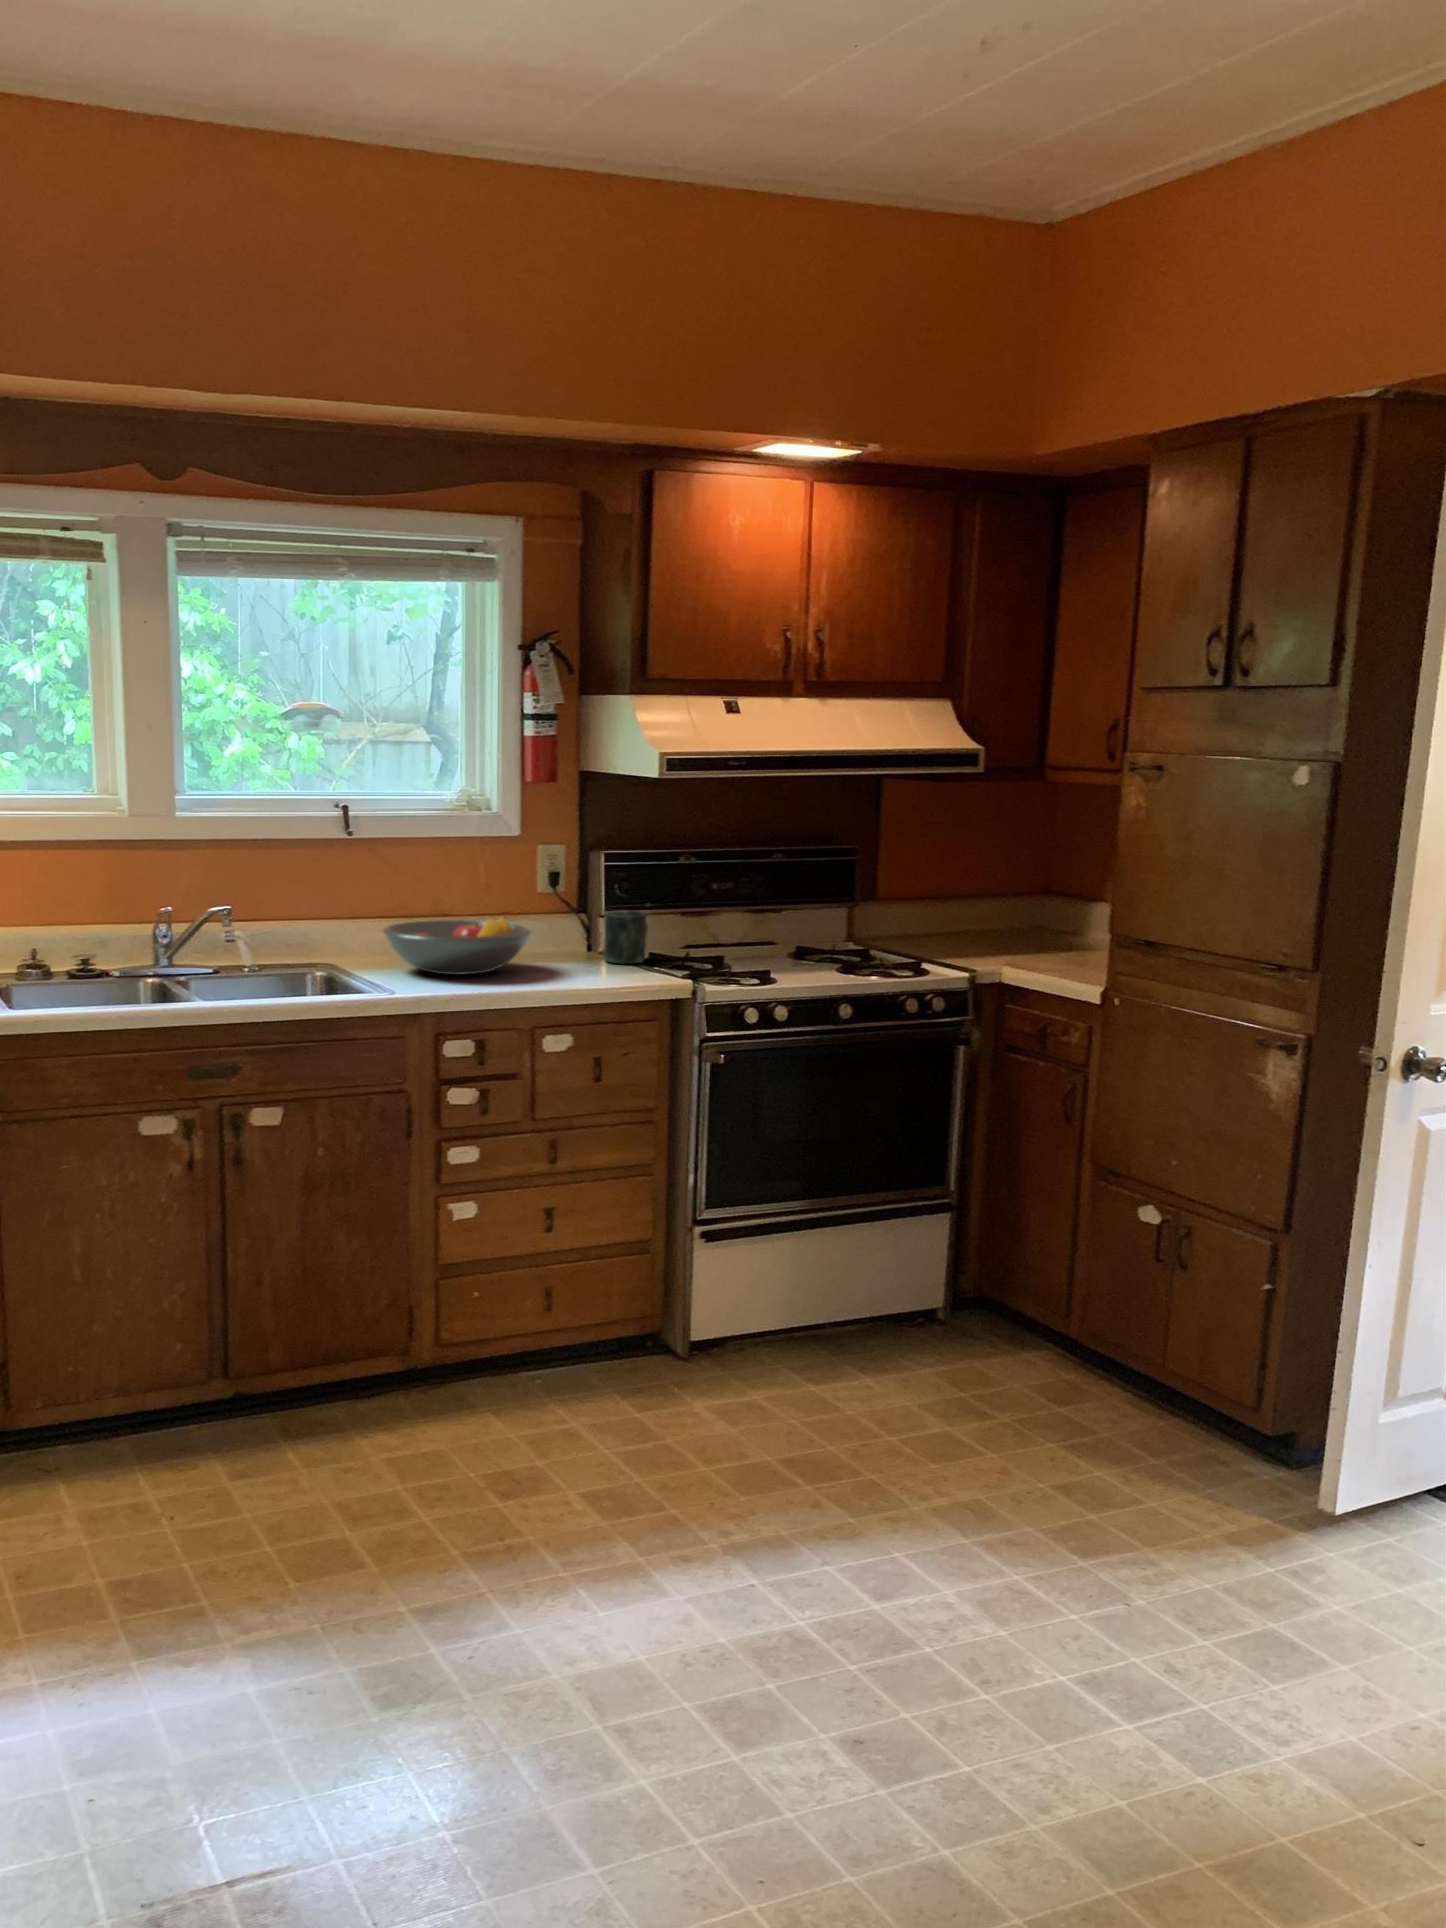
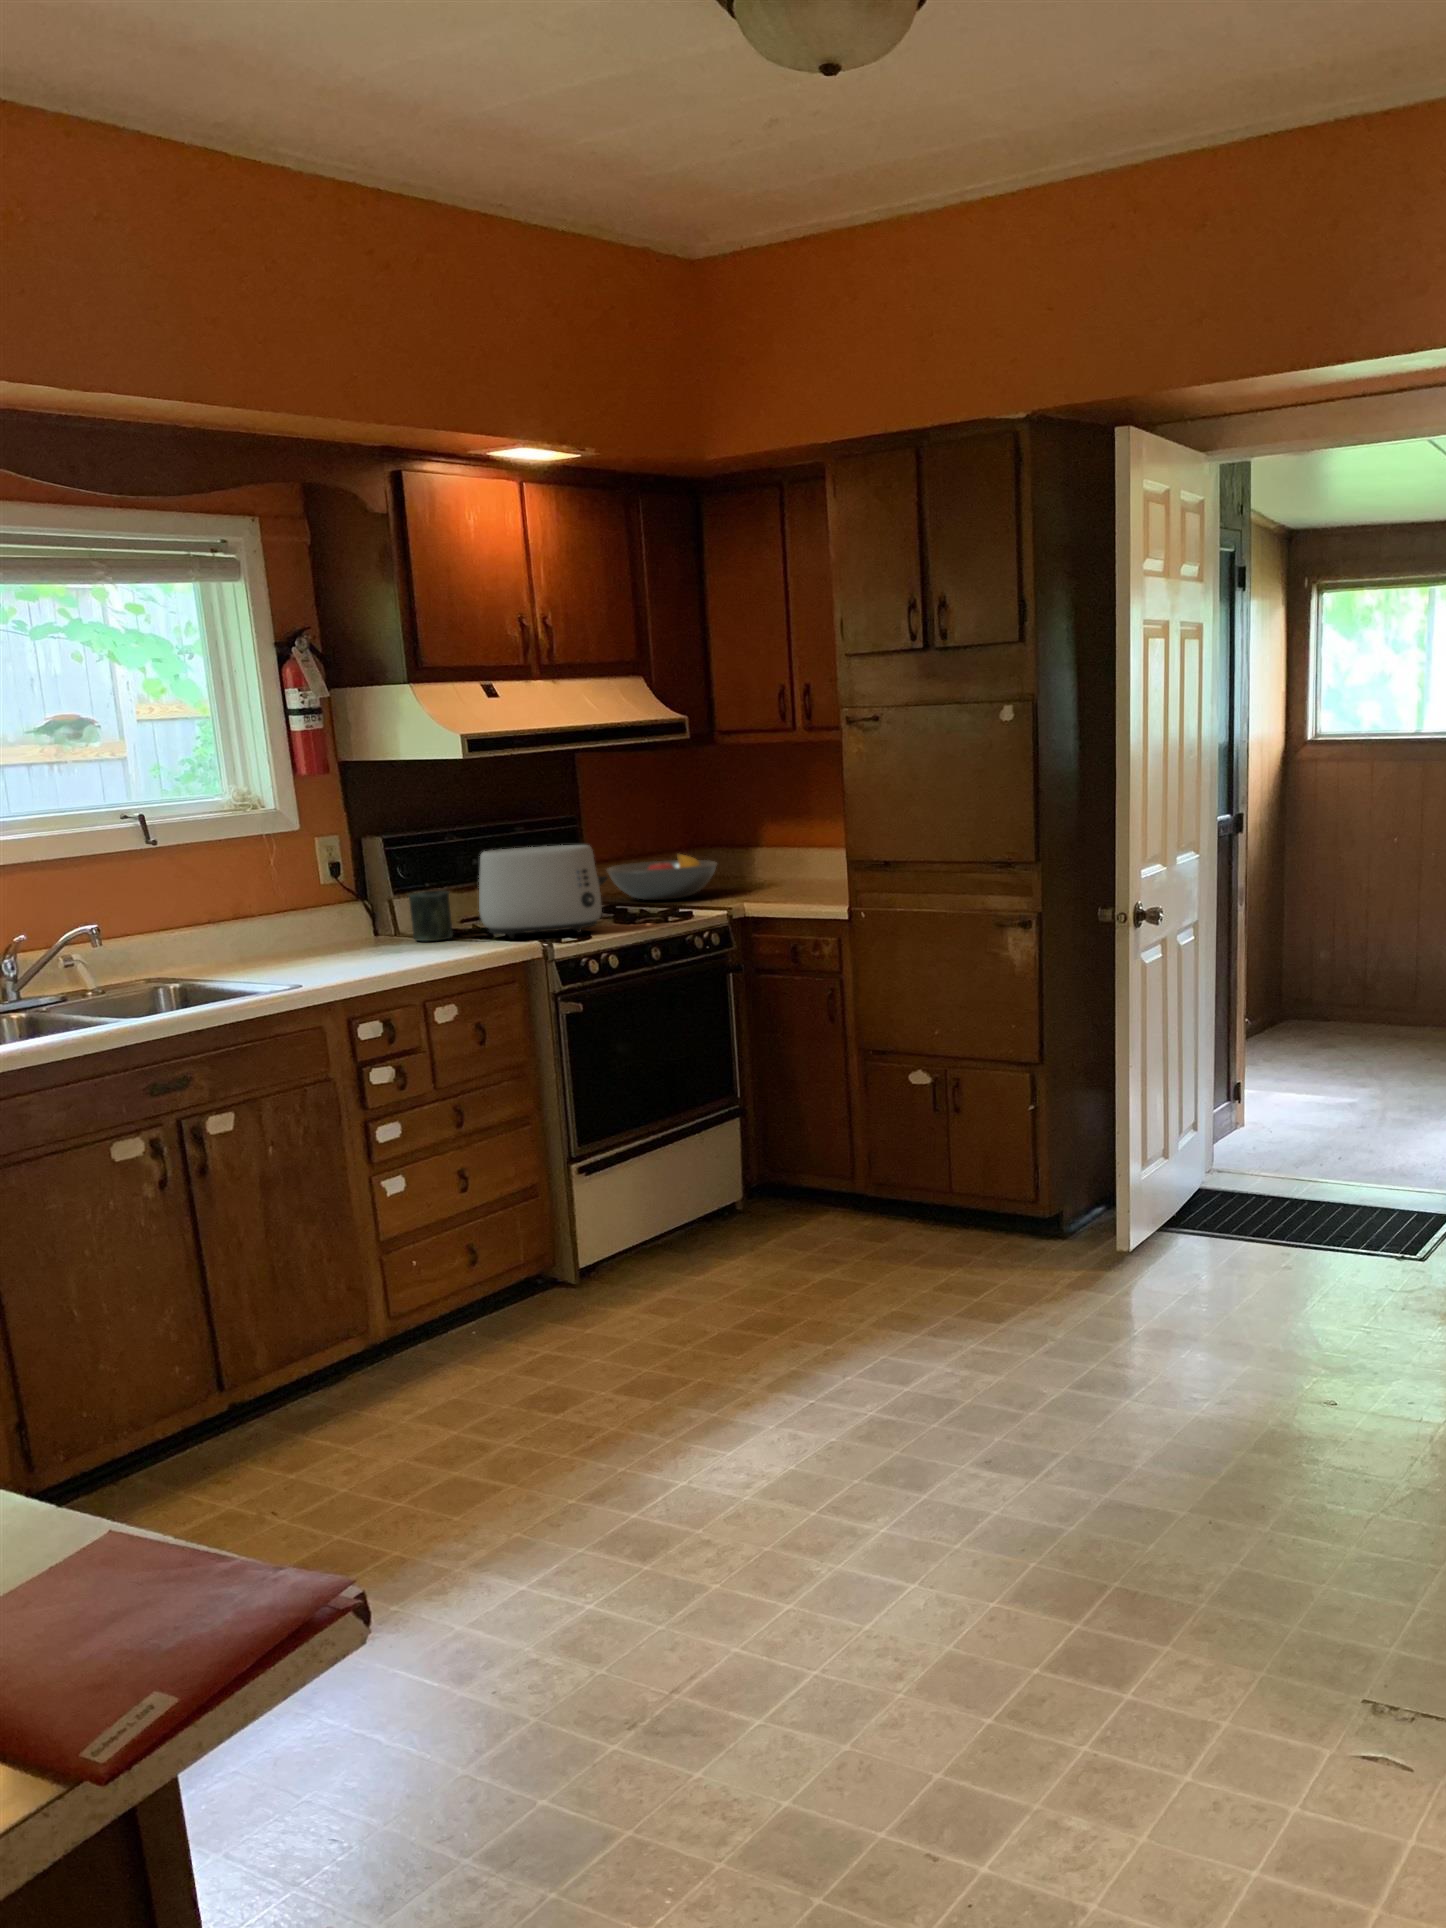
toaster: none [662,877,803,978] -> present [479,845,607,939]
fruit bowl: present [383,915,531,975] -> present [607,854,717,900]

